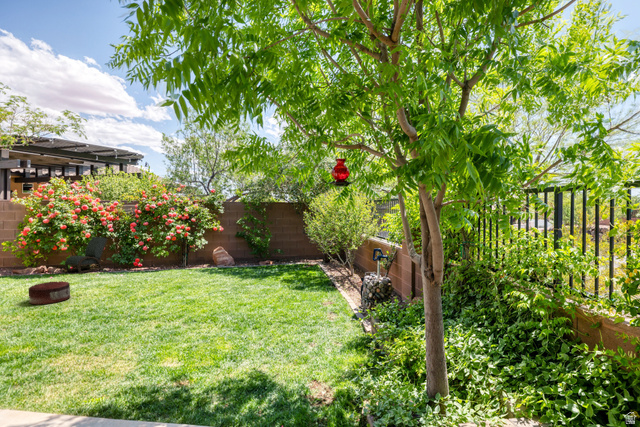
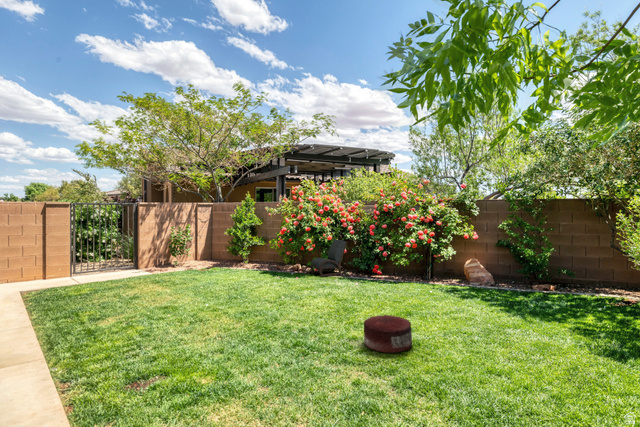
pouf: present [29,281,70,305] -> present [364,315,412,353]

